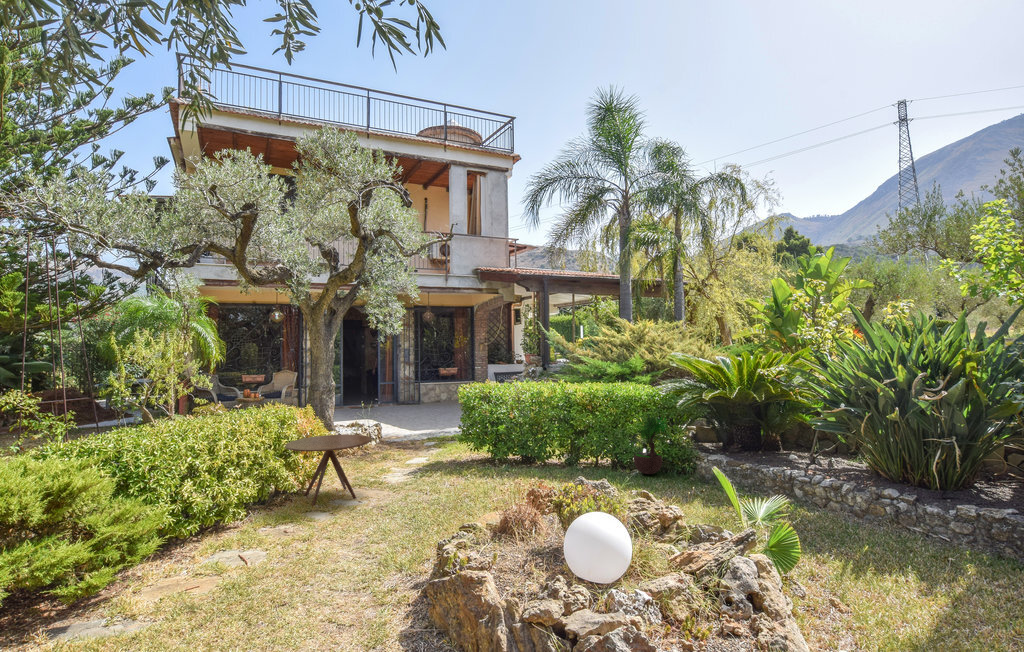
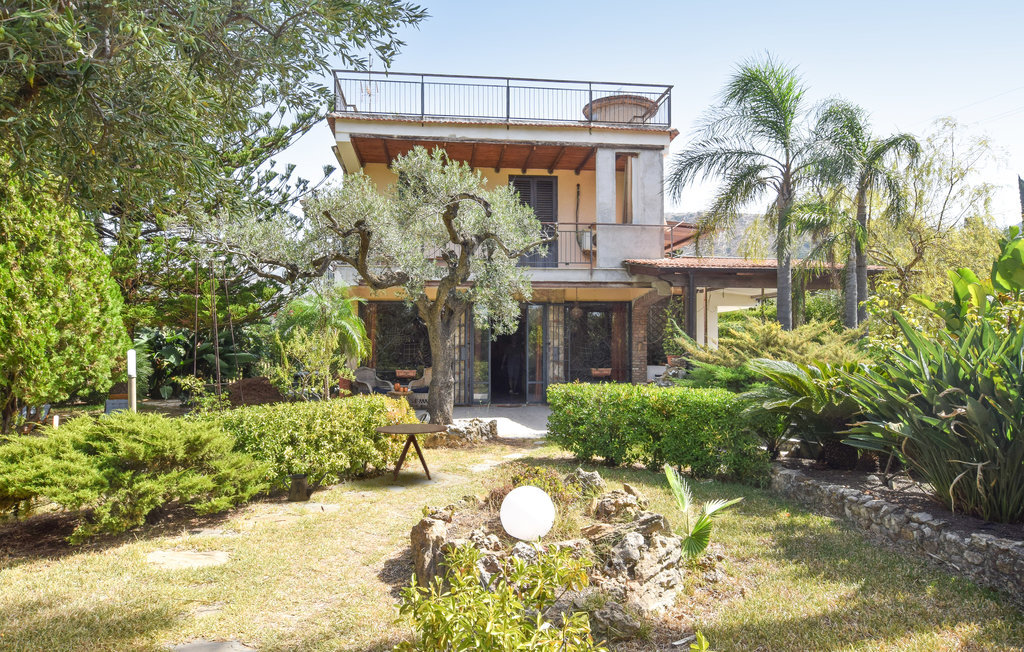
potted tree: present [634,415,667,474] -> none [706,420,747,489]
watering can: none [181,510,251,556] -> present [283,471,329,502]

